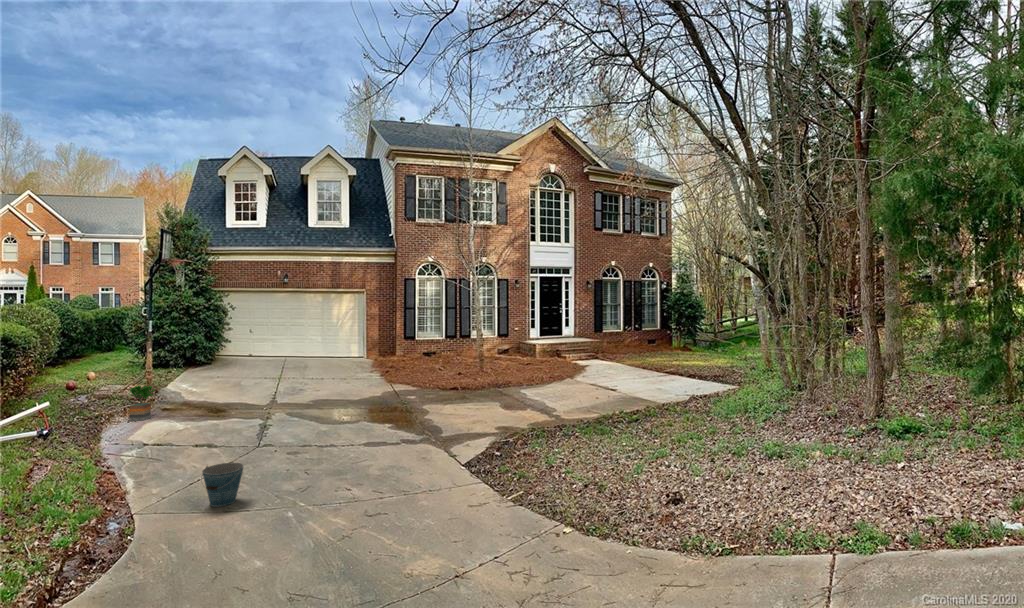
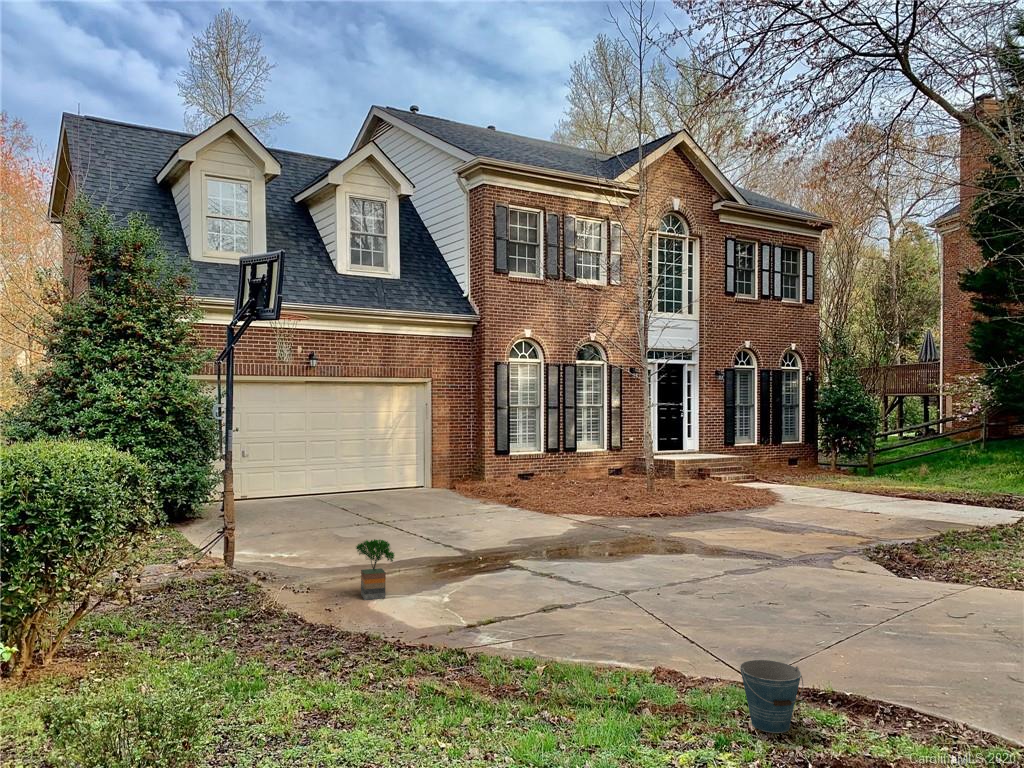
bucket: present [202,463,244,507] -> present [740,660,803,733]

